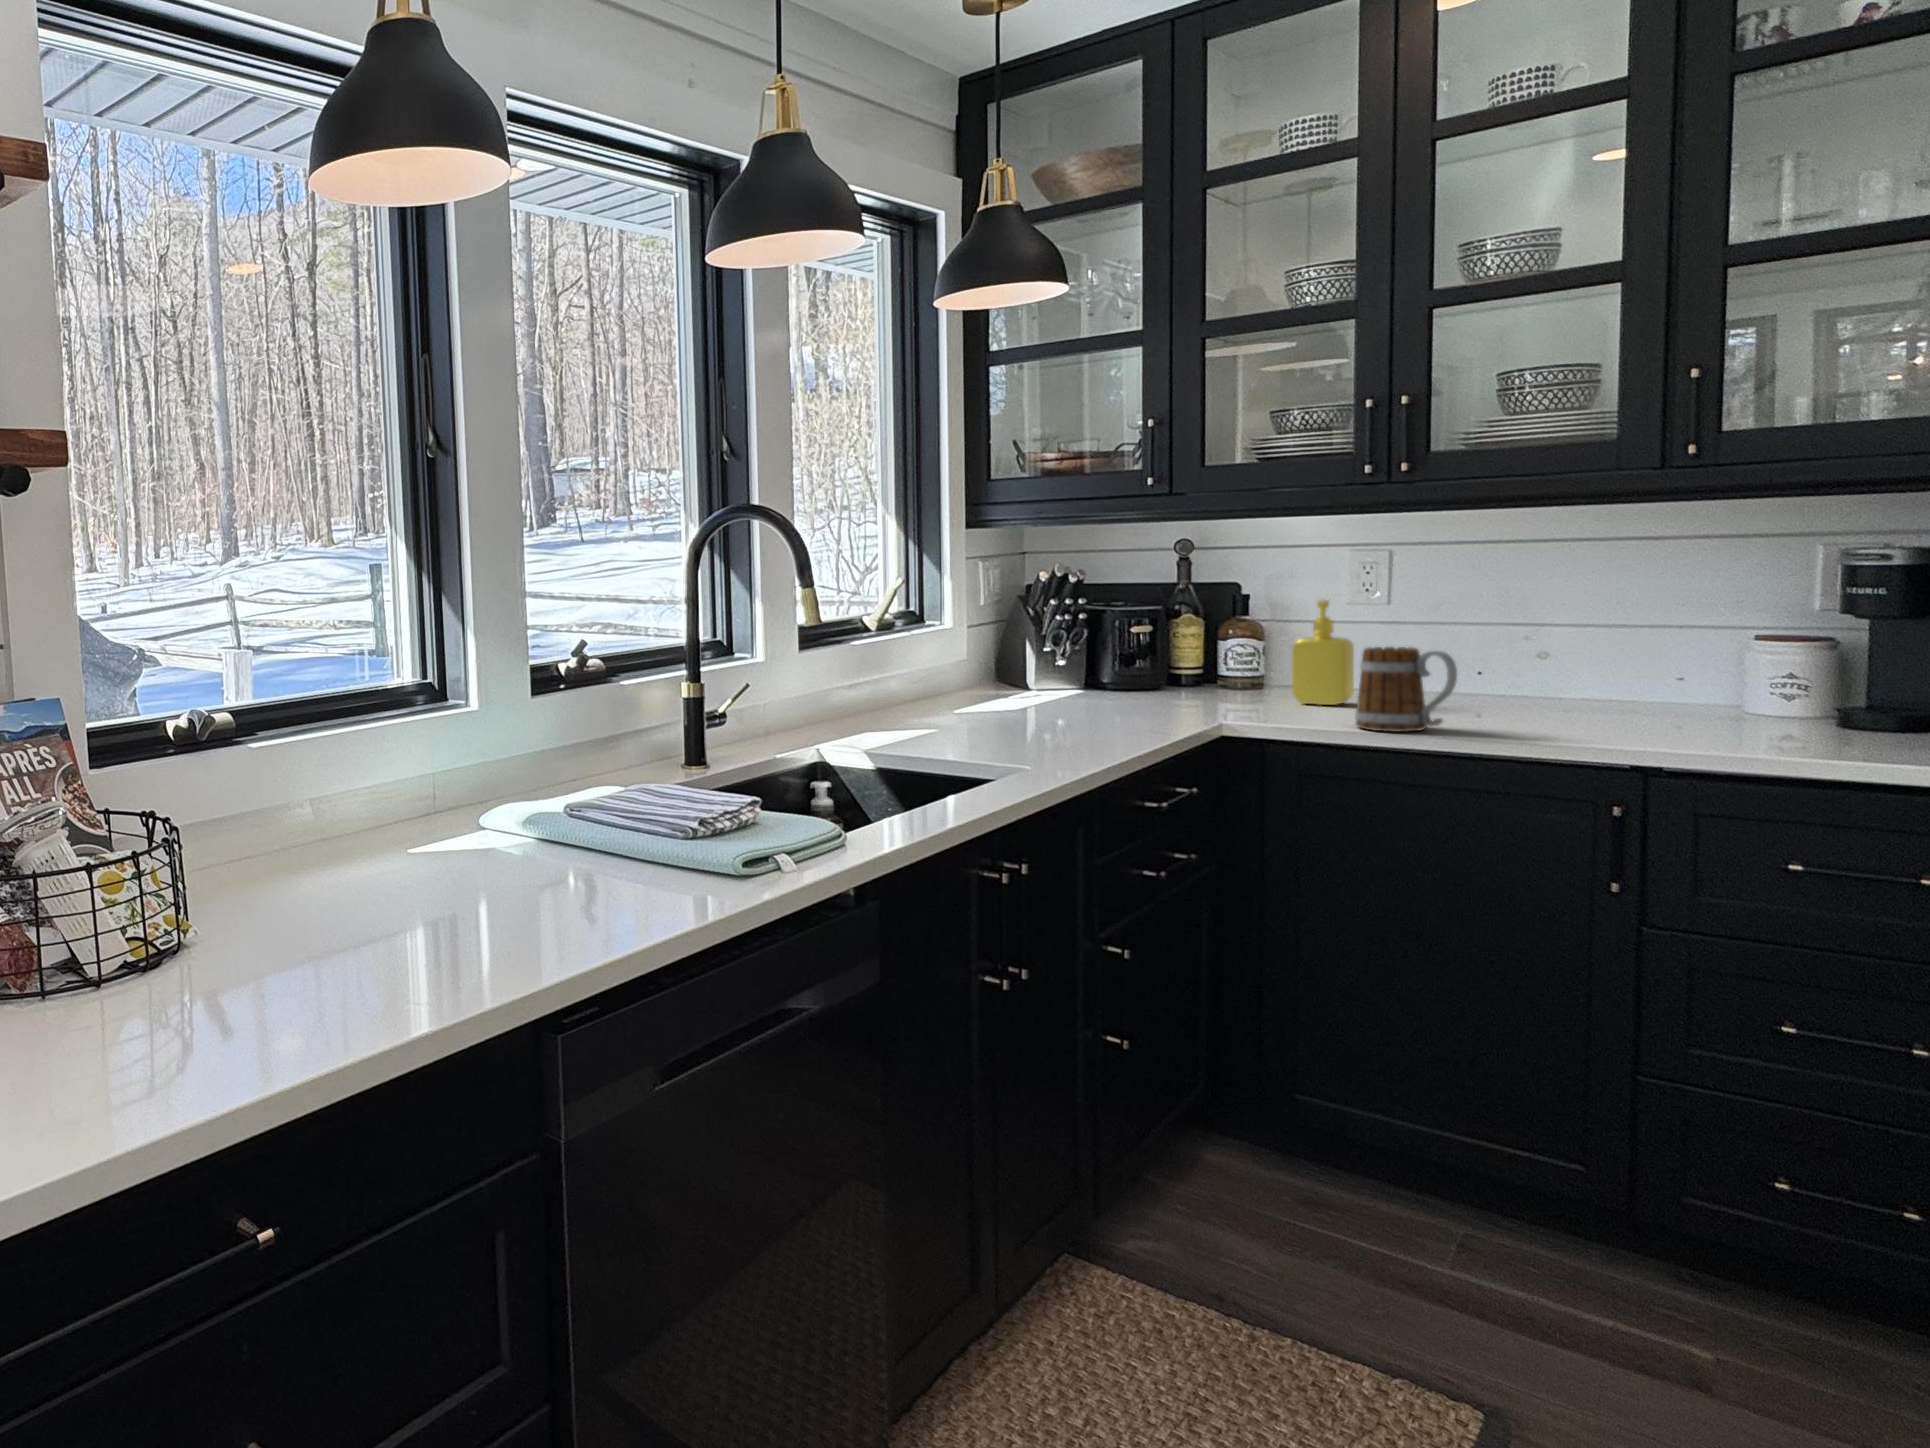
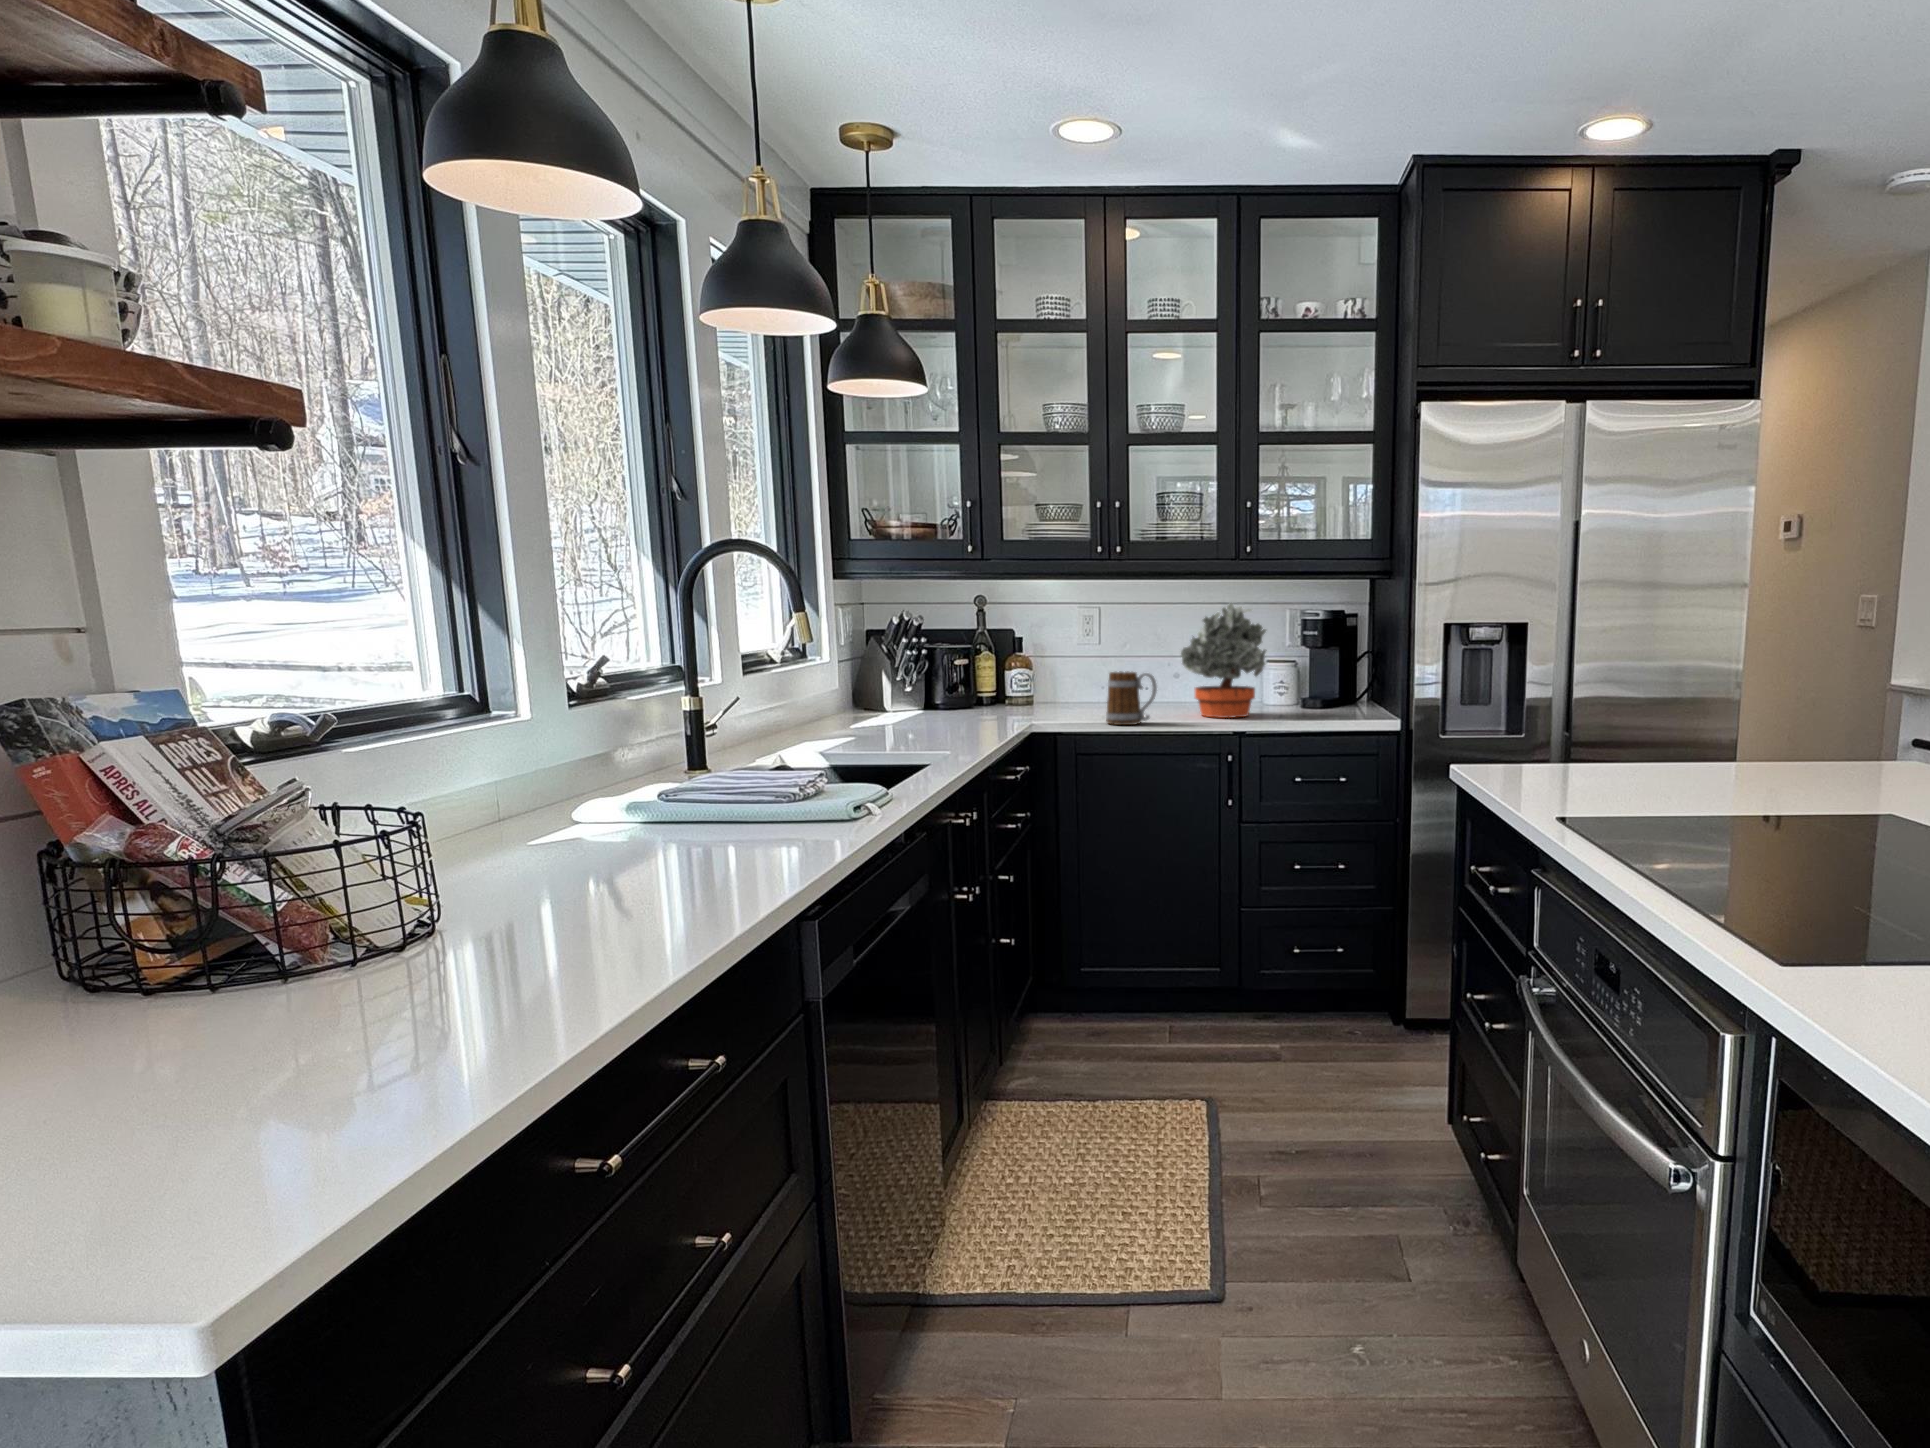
potted plant: none [1522,527,1746,728] -> present [1181,603,1267,718]
soap dispenser: present [1292,600,1354,705] -> none [1061,642,1093,713]

